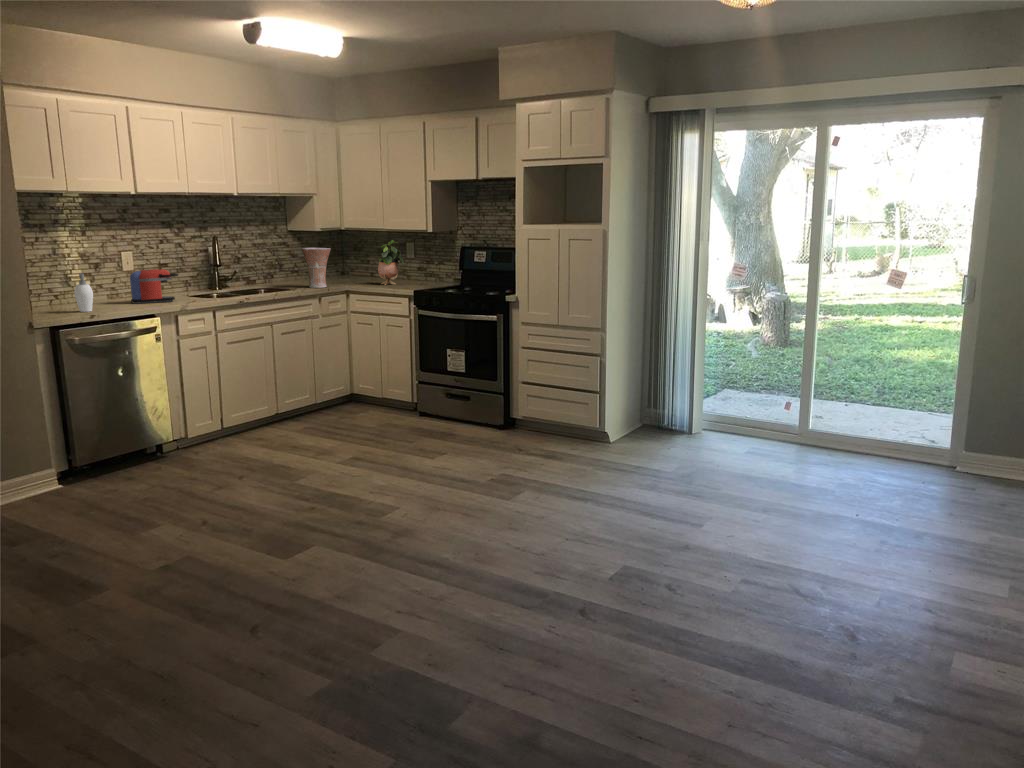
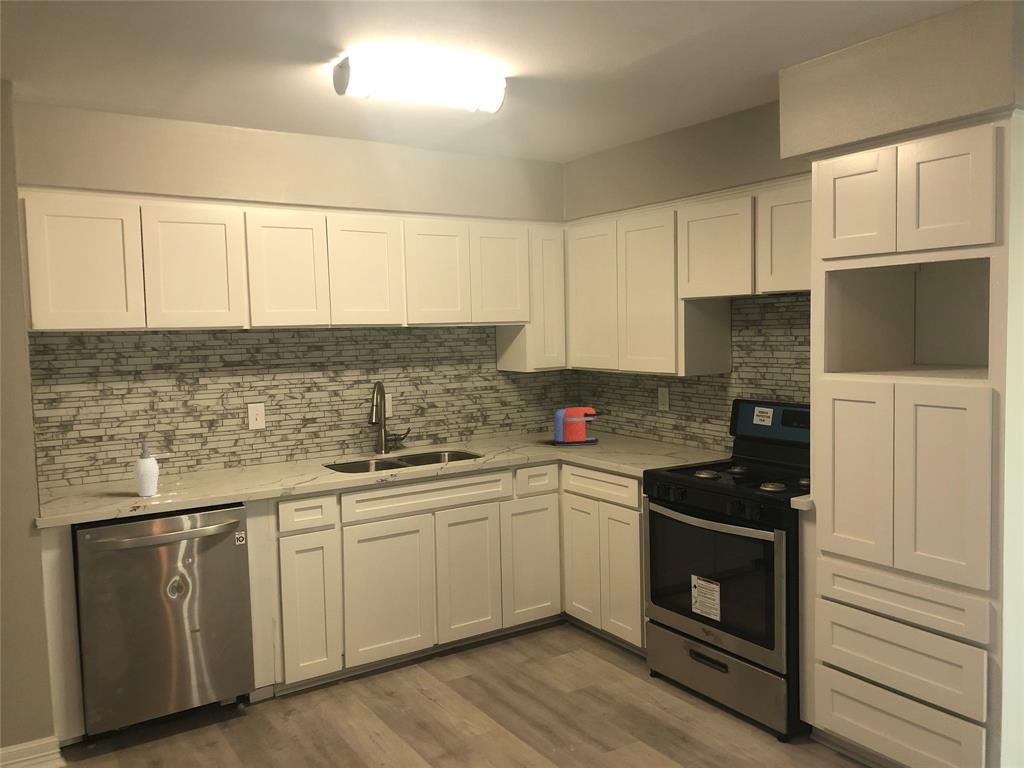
potted plant: present [378,240,404,285] -> none [609,385,648,454]
vase: present [302,248,331,288] -> none [496,396,538,456]
coffee maker: present [130,269,178,304] -> present [553,407,604,446]

